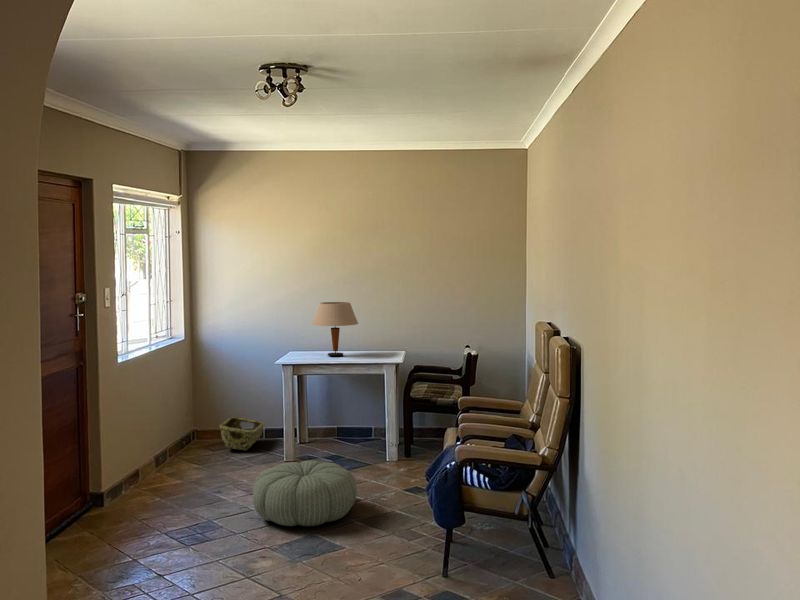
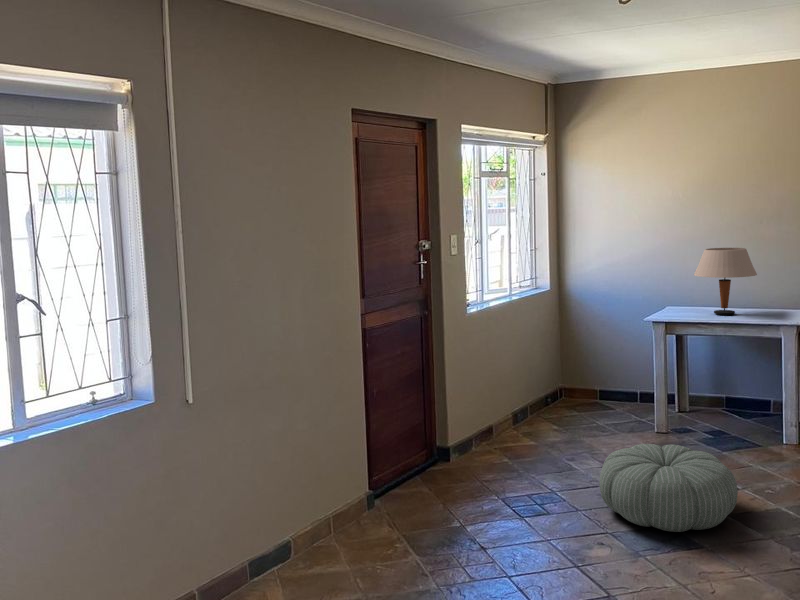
woven basket: present [220,417,264,450] -> none [584,375,637,415]

